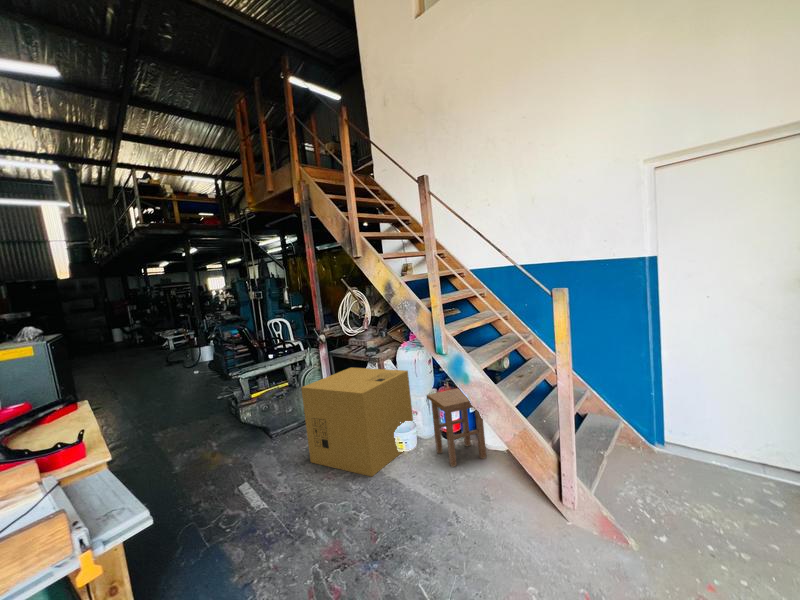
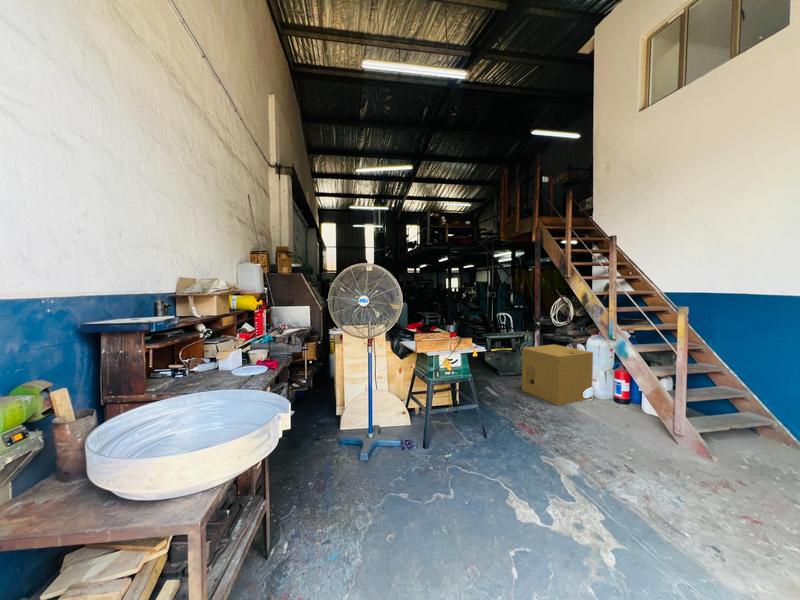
stool: present [427,388,486,467] -> none [604,369,647,418]

